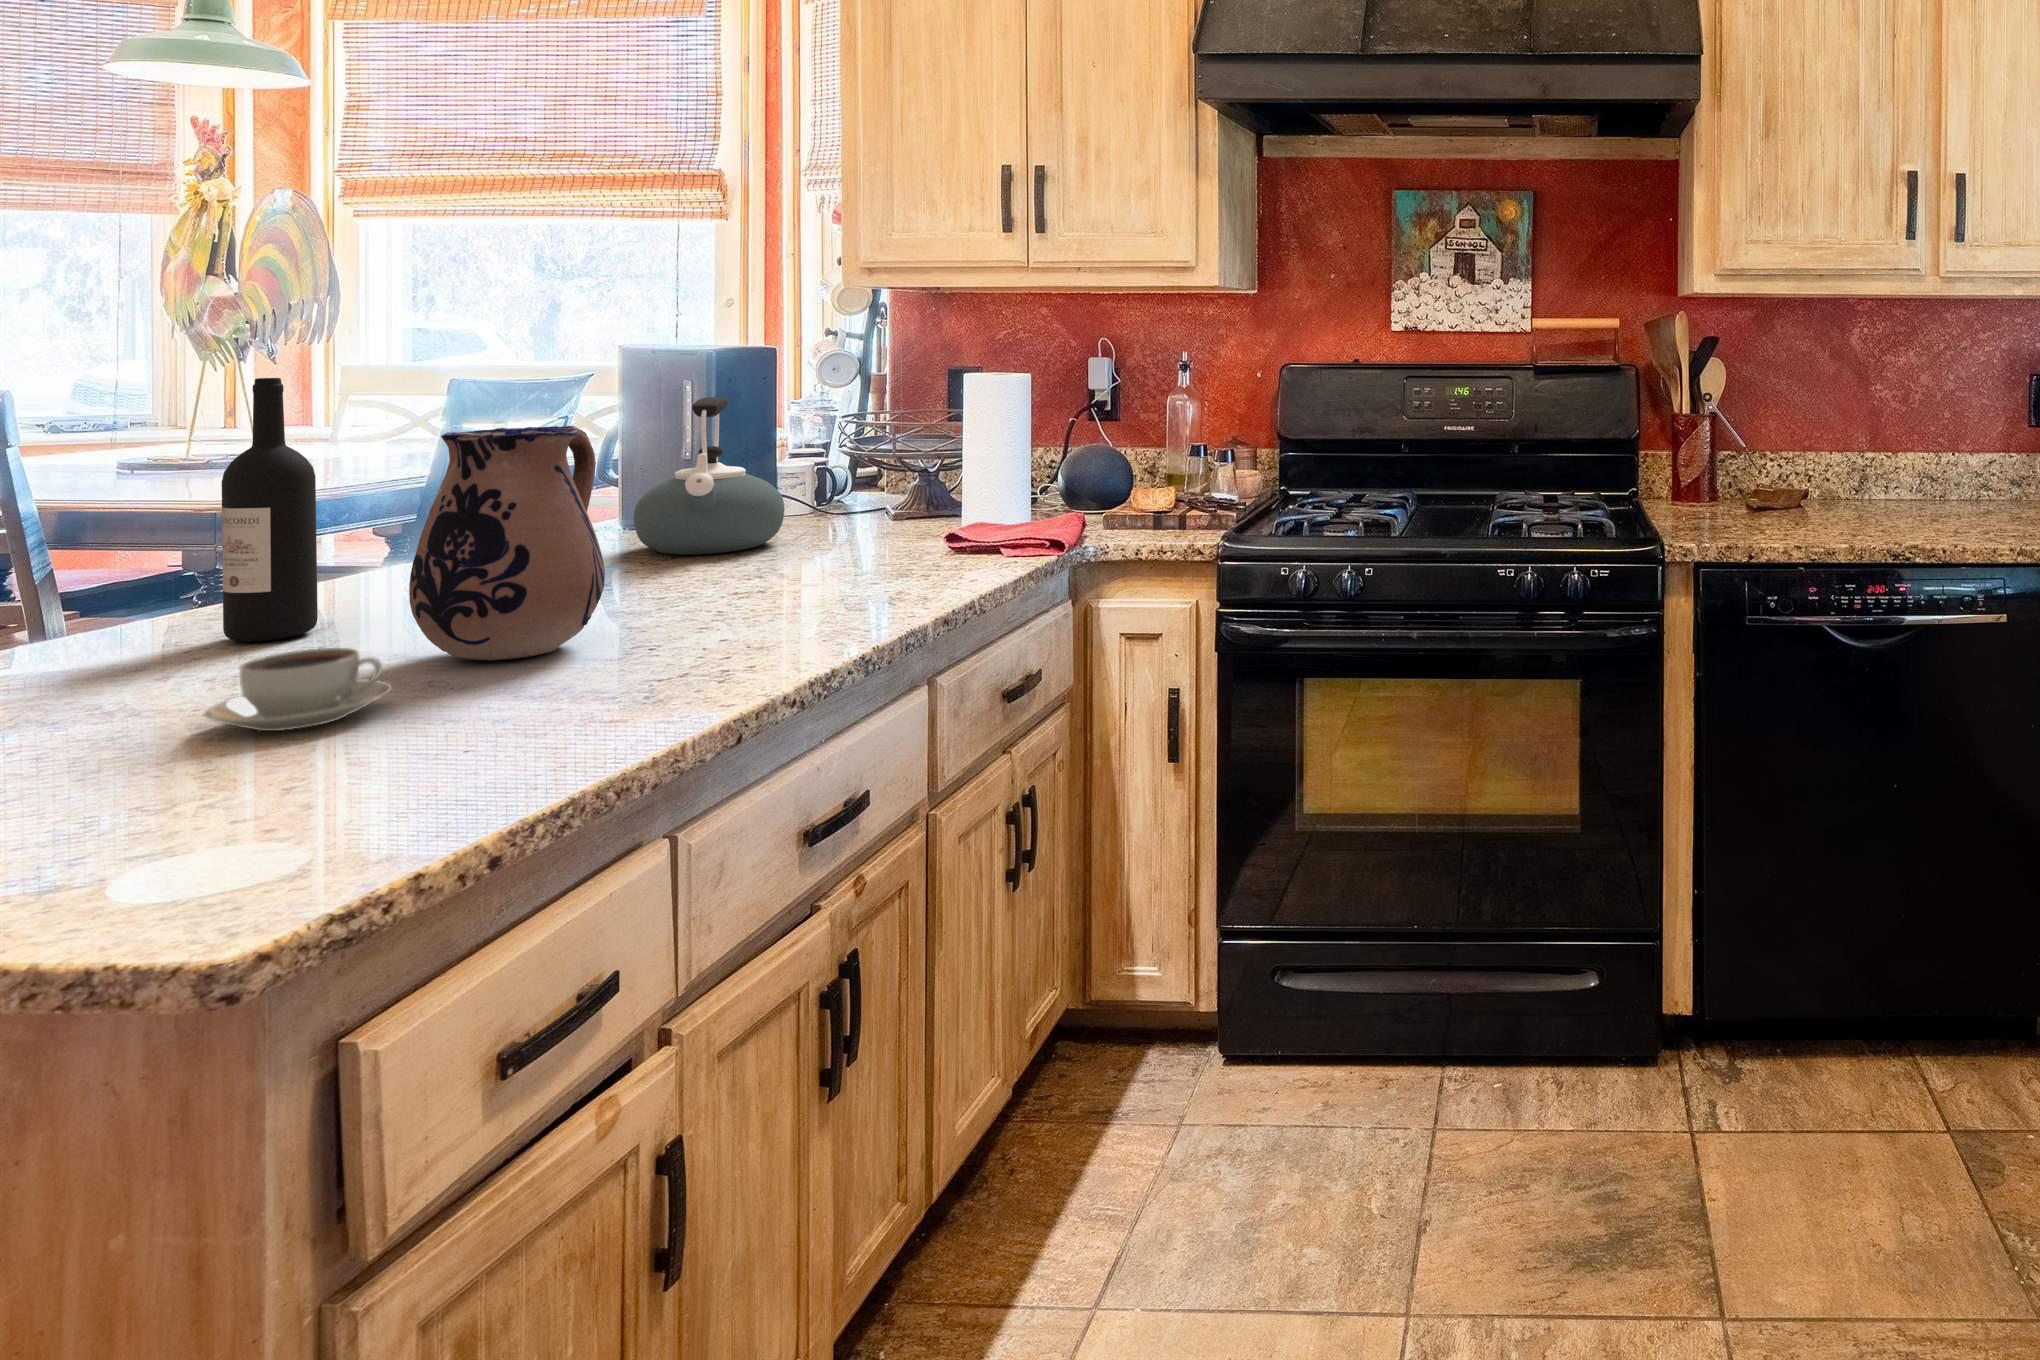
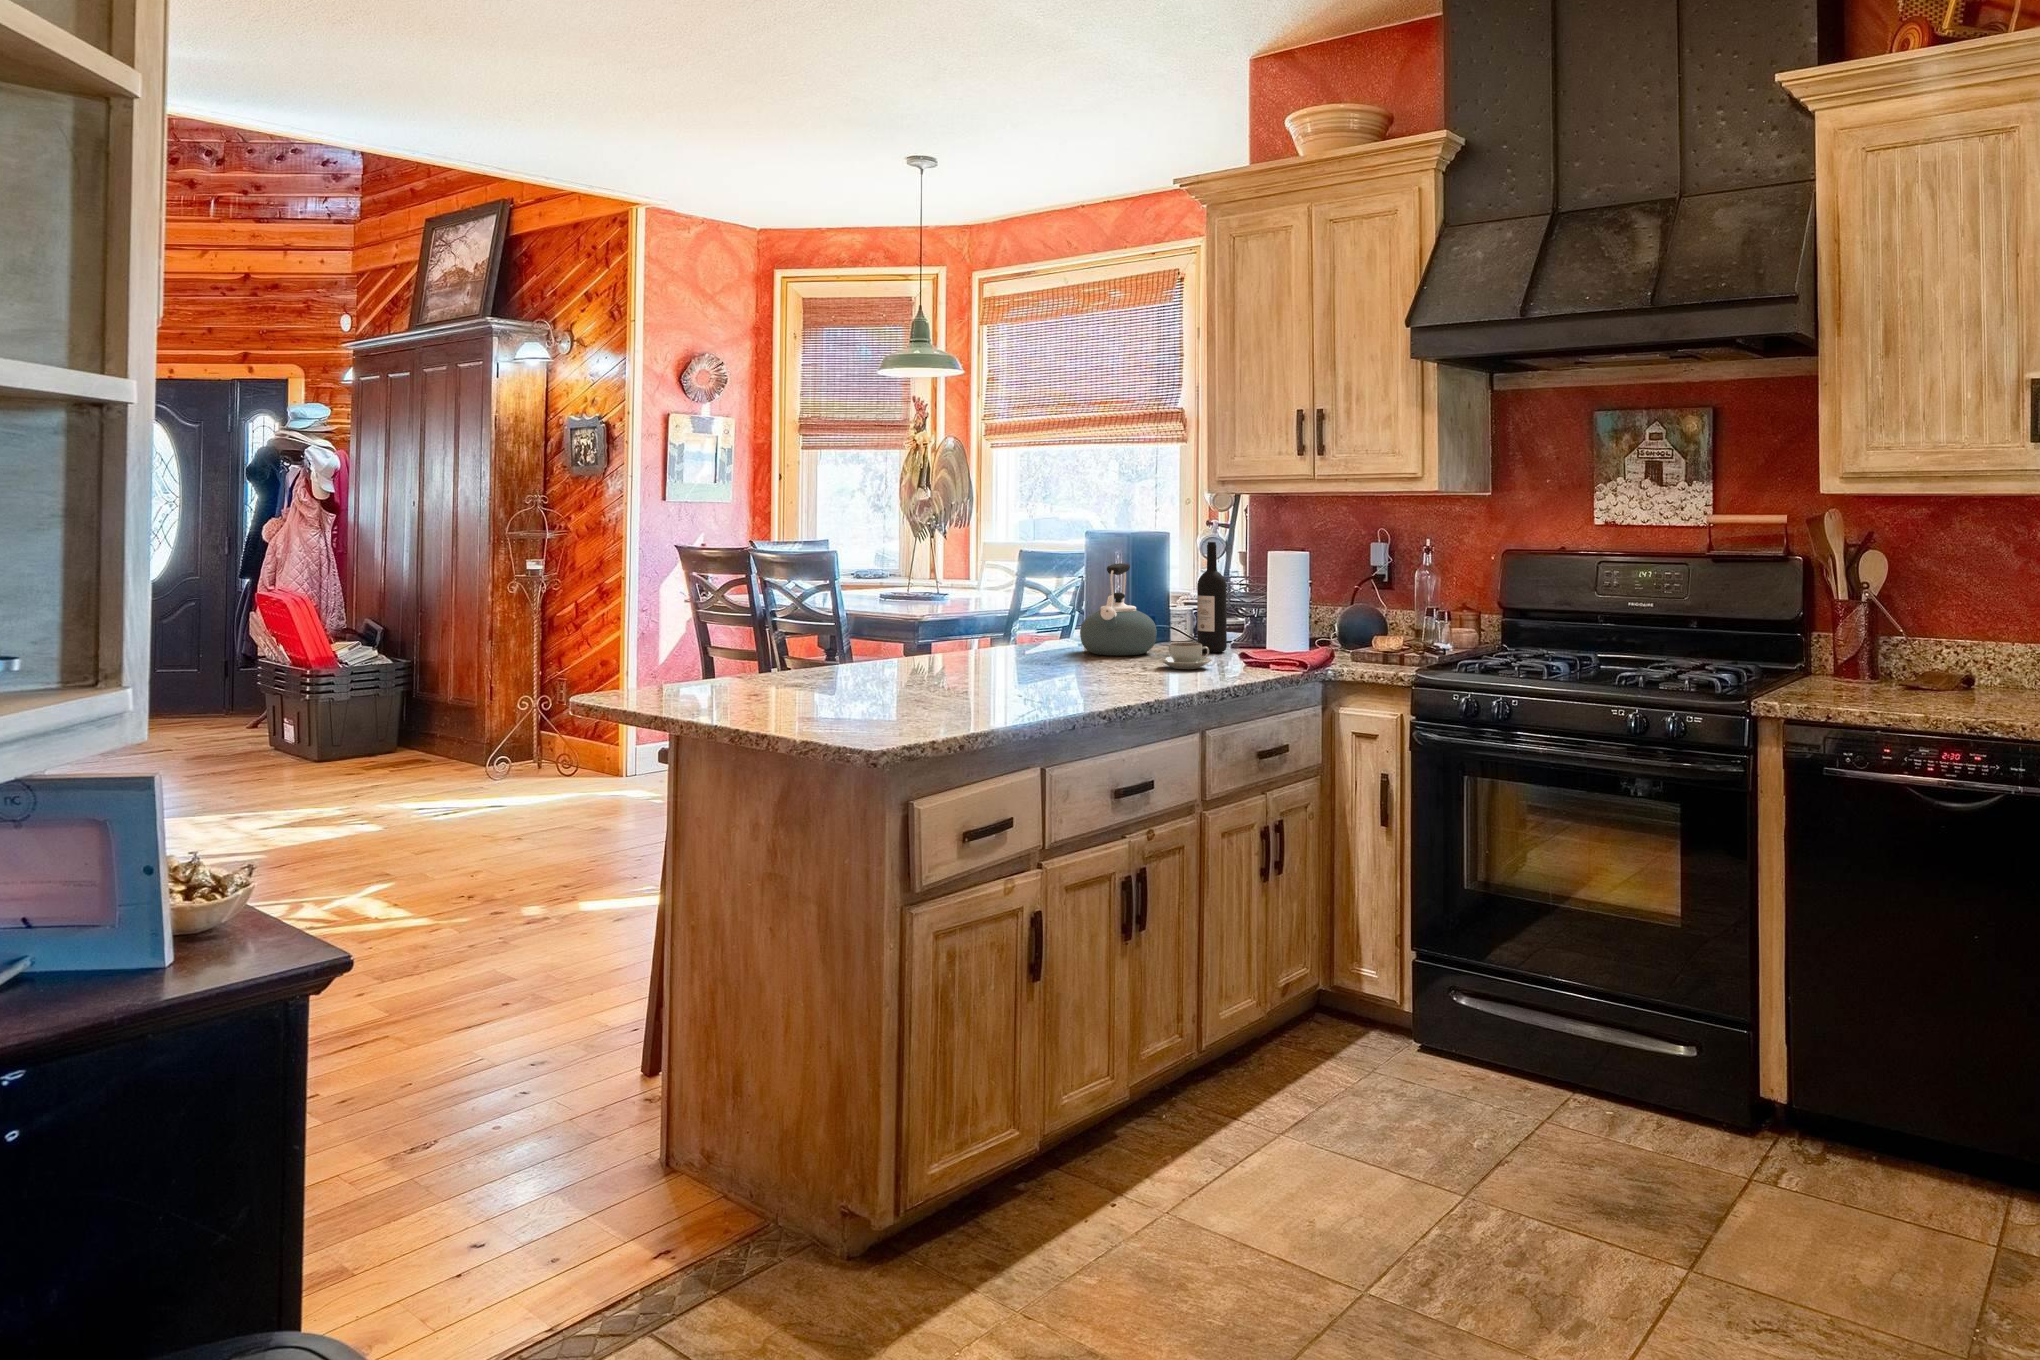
wine bottle: present [222,378,318,641] -> present [1197,542,1227,652]
ceramic pitcher: present [409,425,605,661] -> none [965,572,1042,685]
coffee cup: present [204,648,392,731] -> present [1160,643,1212,669]

